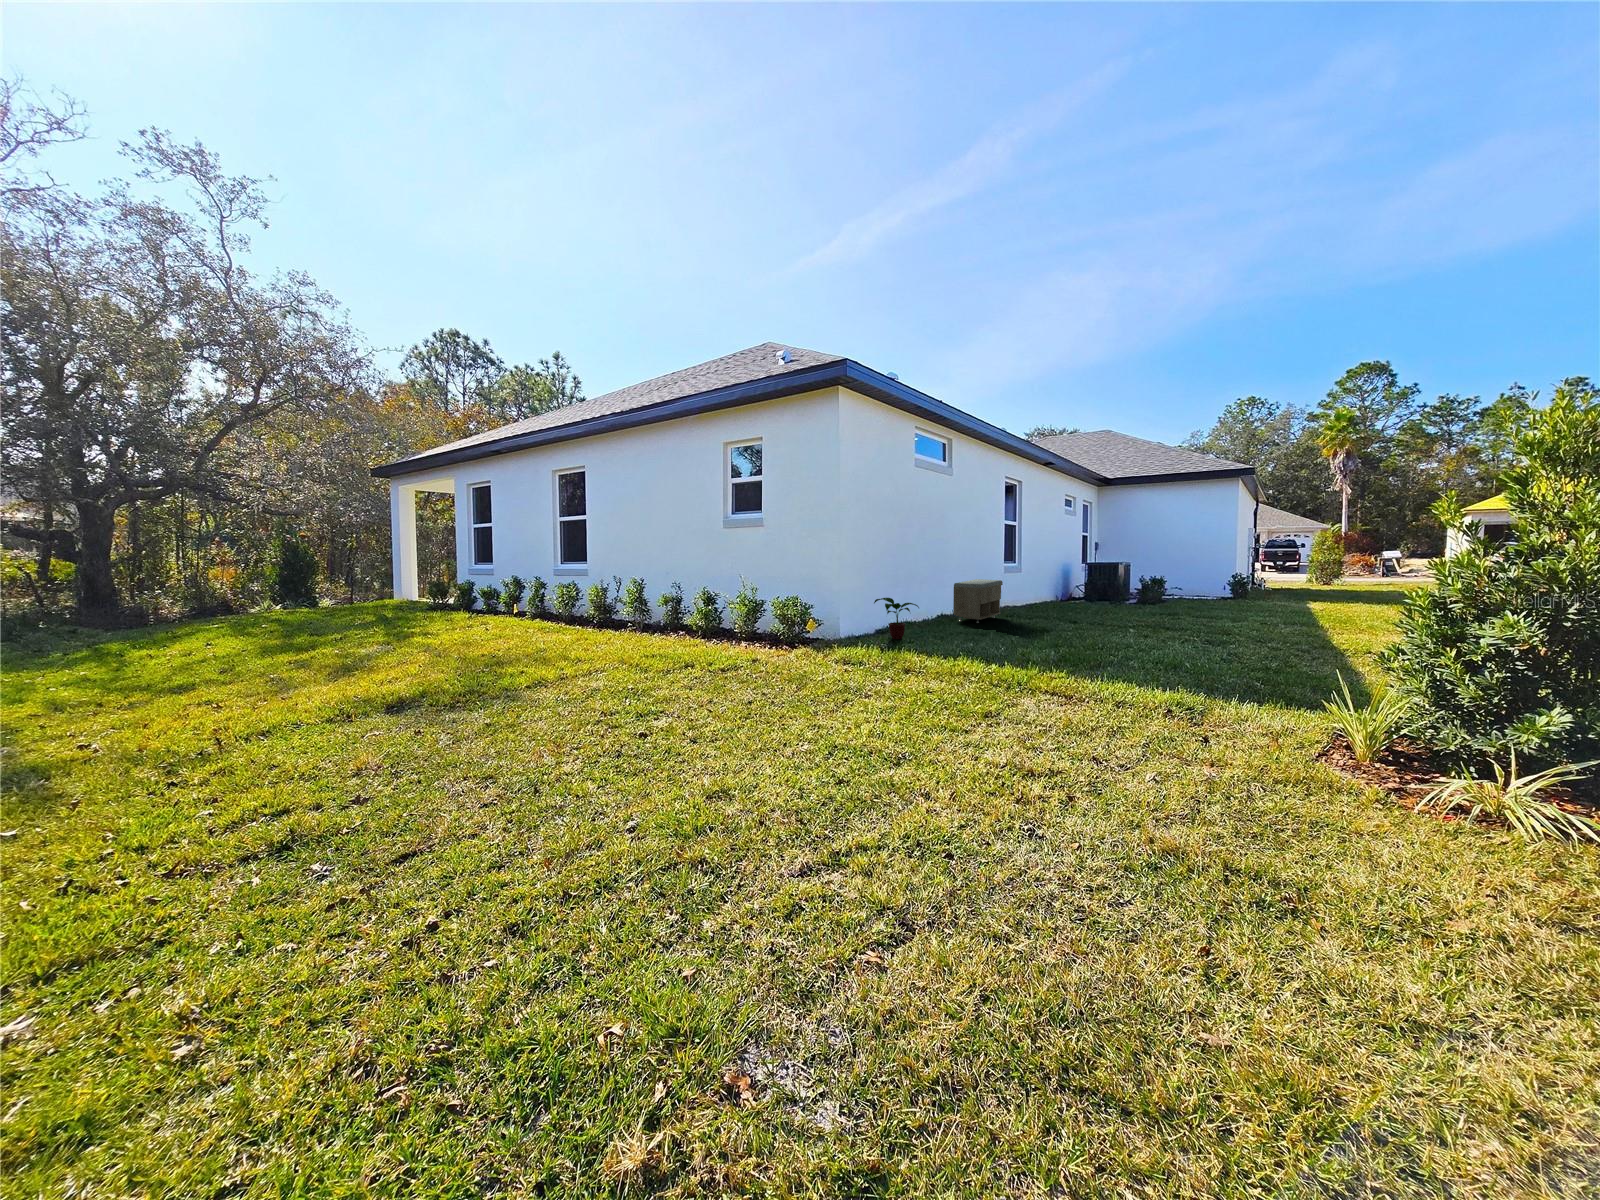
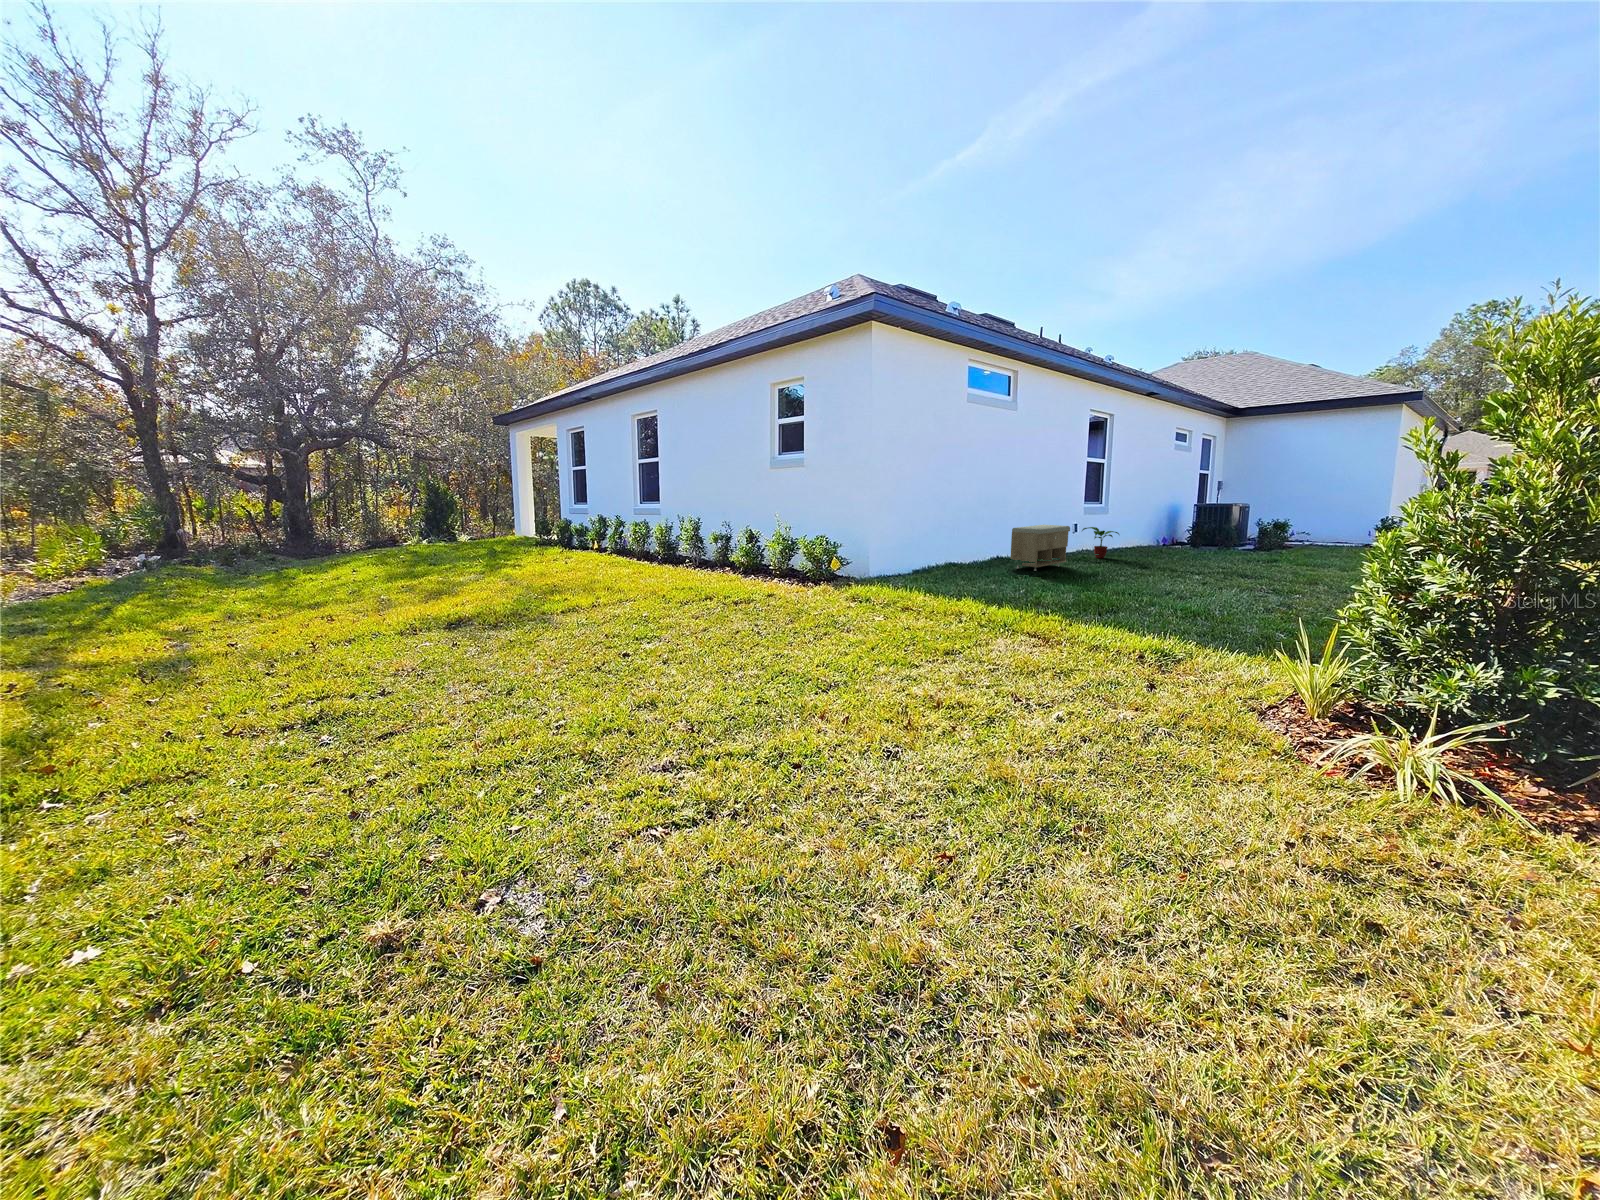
potted plant: present [874,598,919,639] -> present [1082,527,1119,558]

